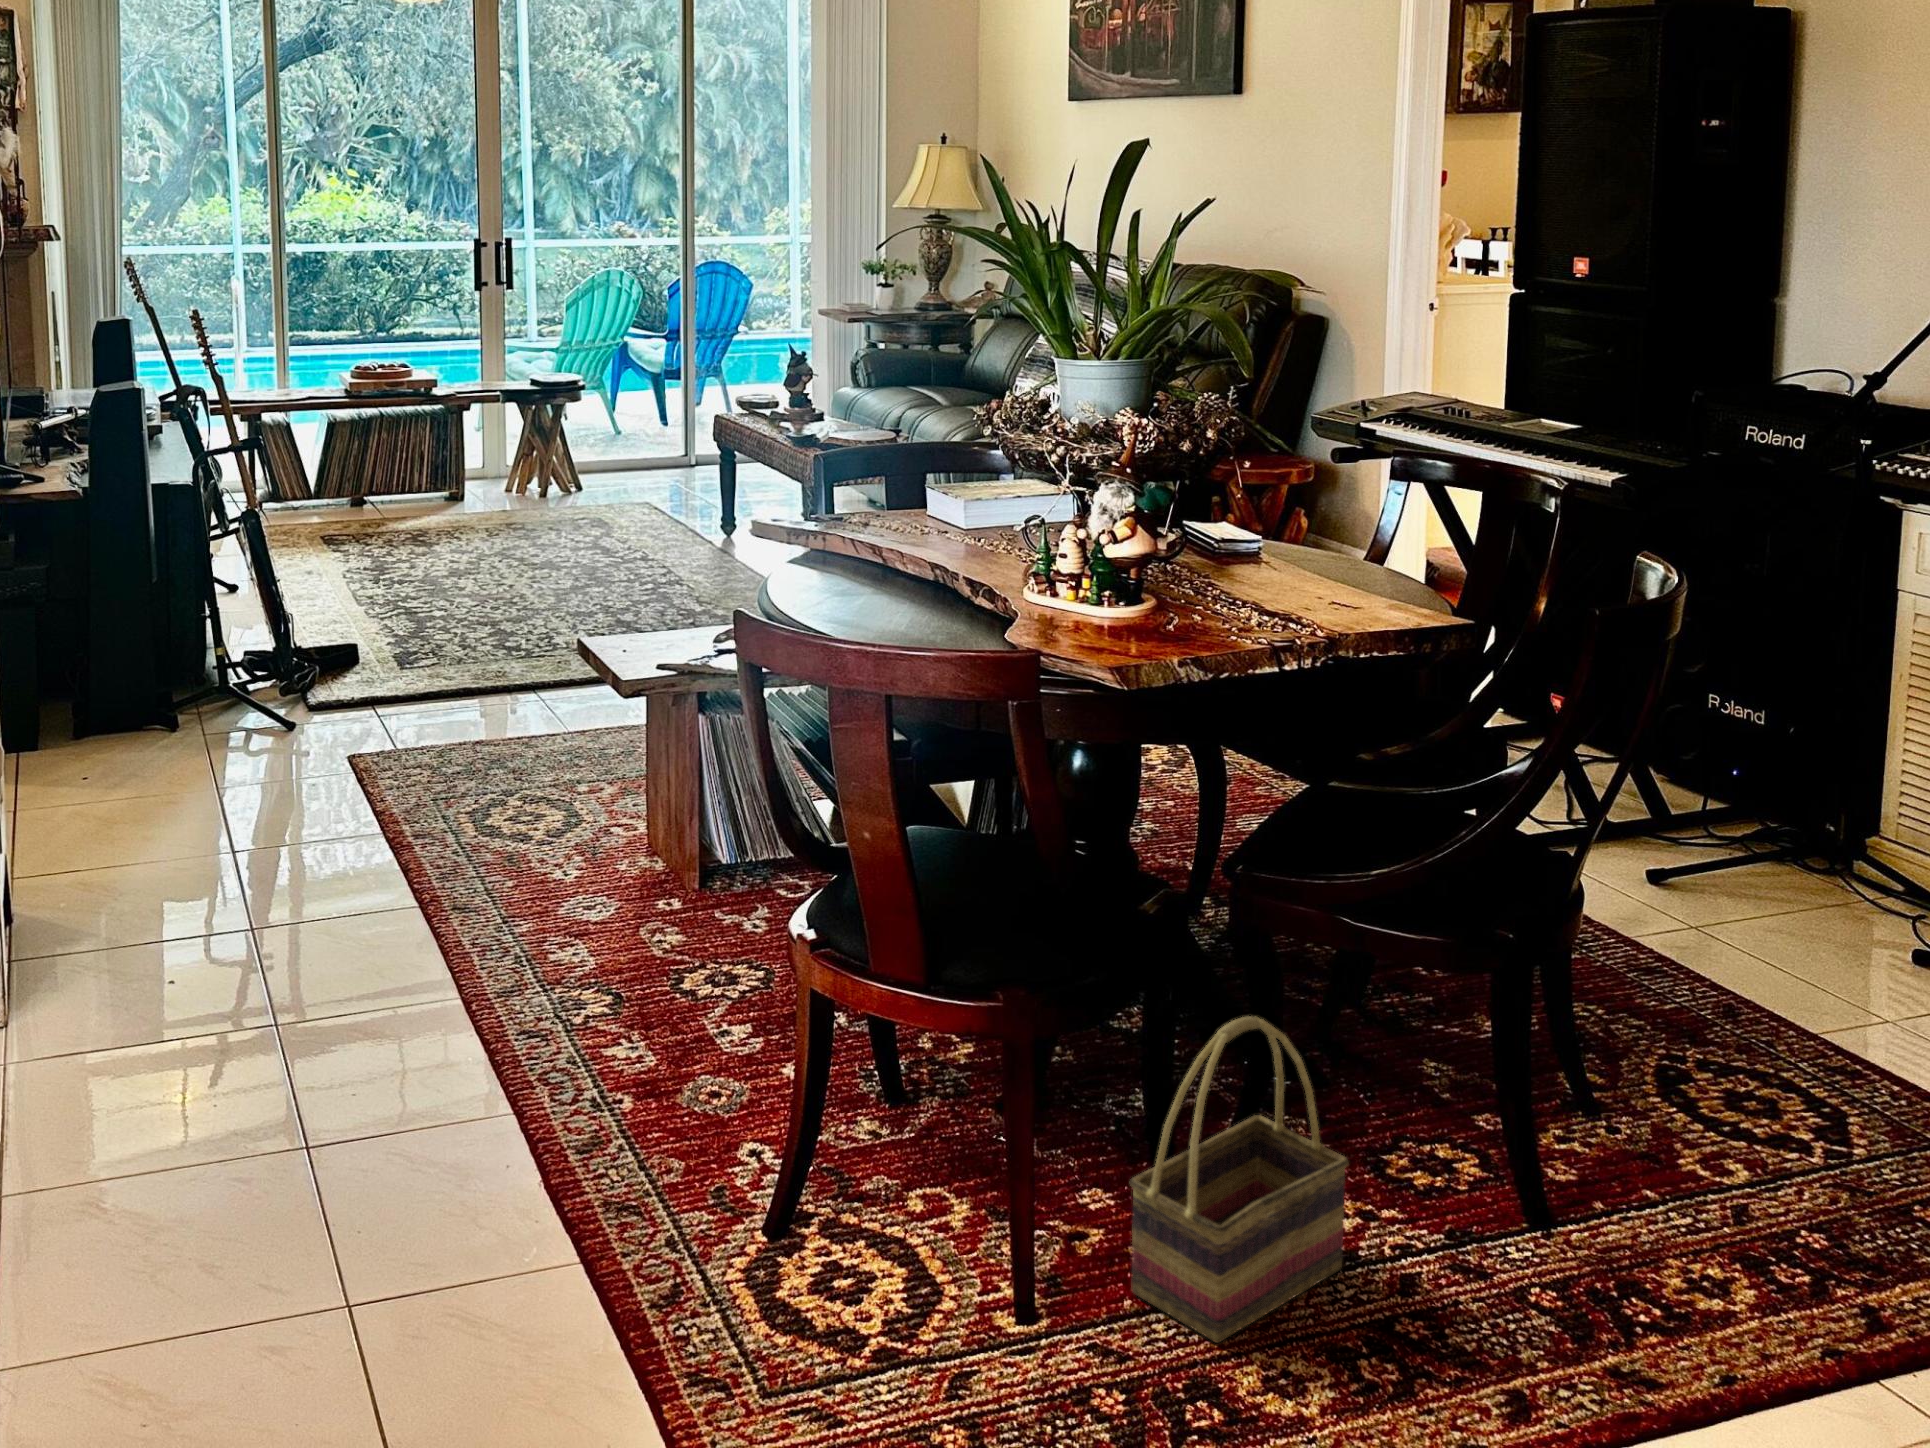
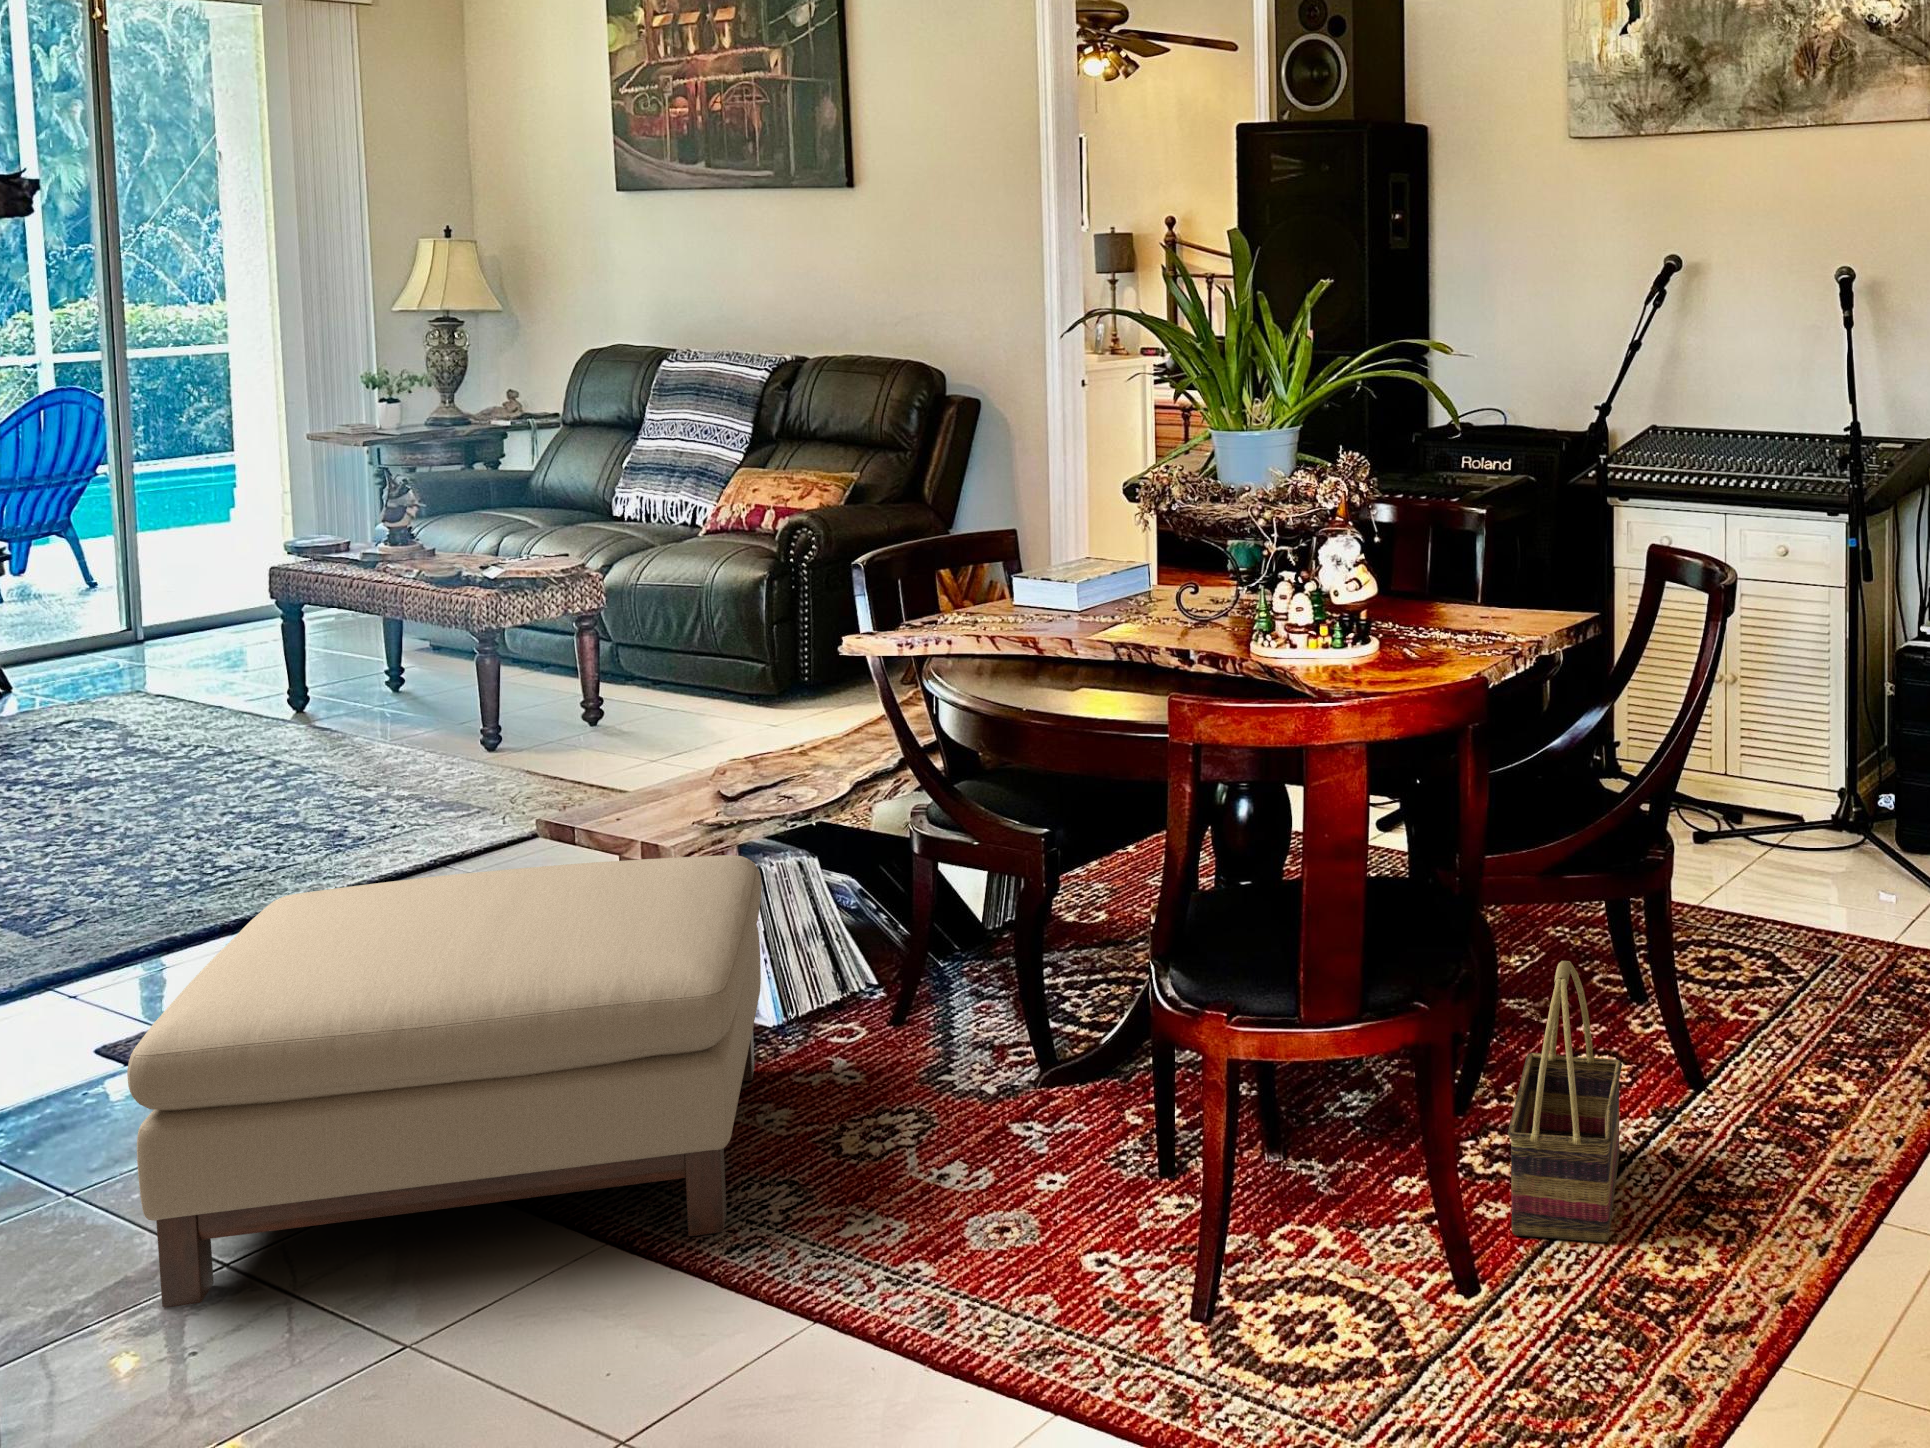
ottoman: none [203,664,713,1015] -> present [127,855,761,1308]

